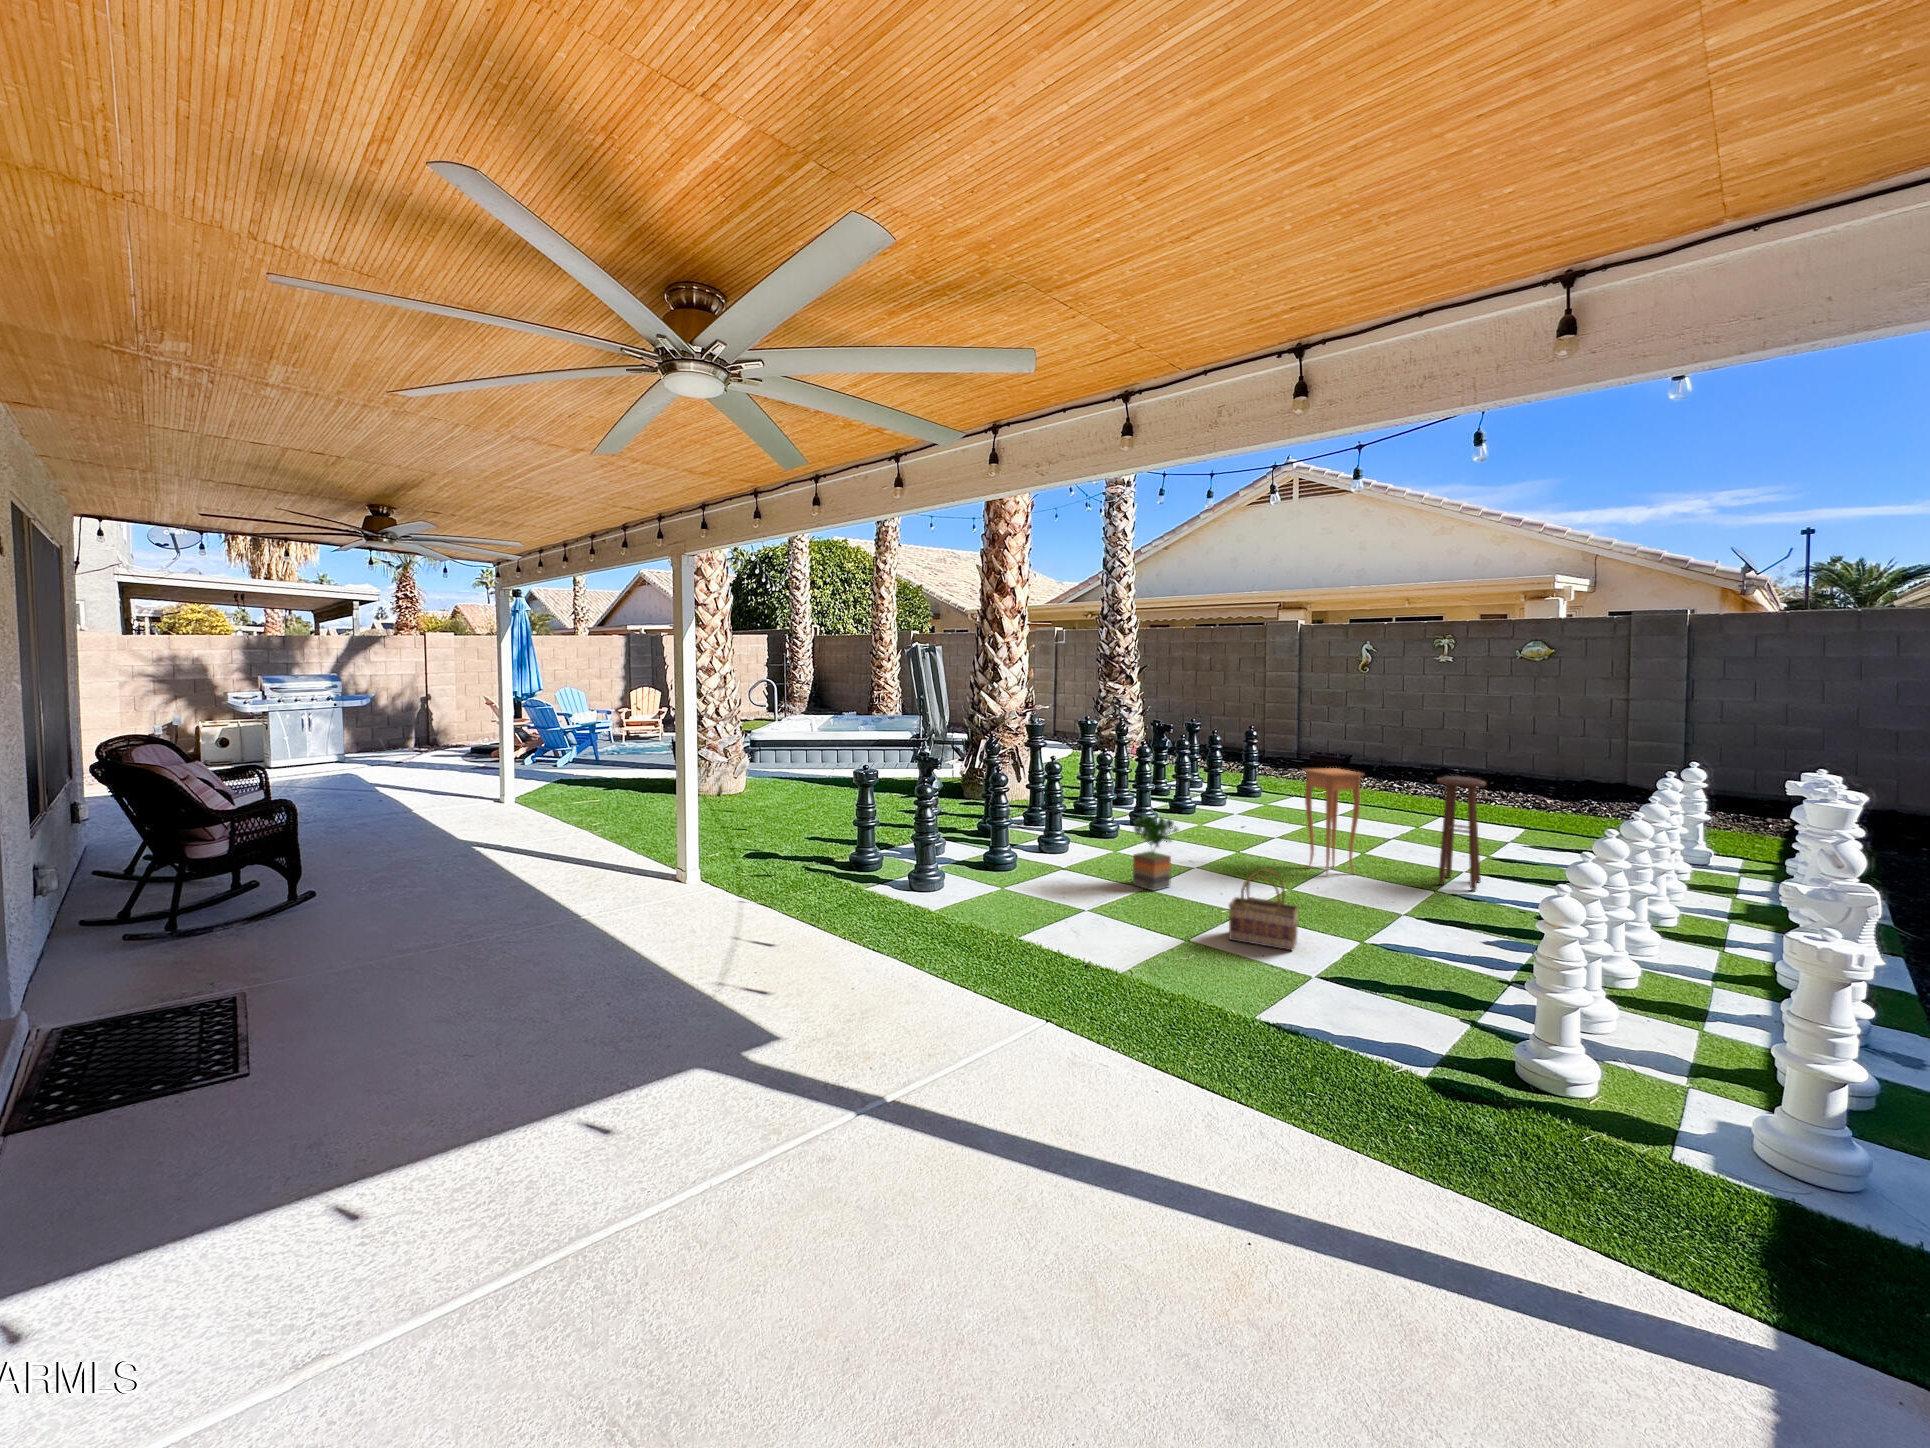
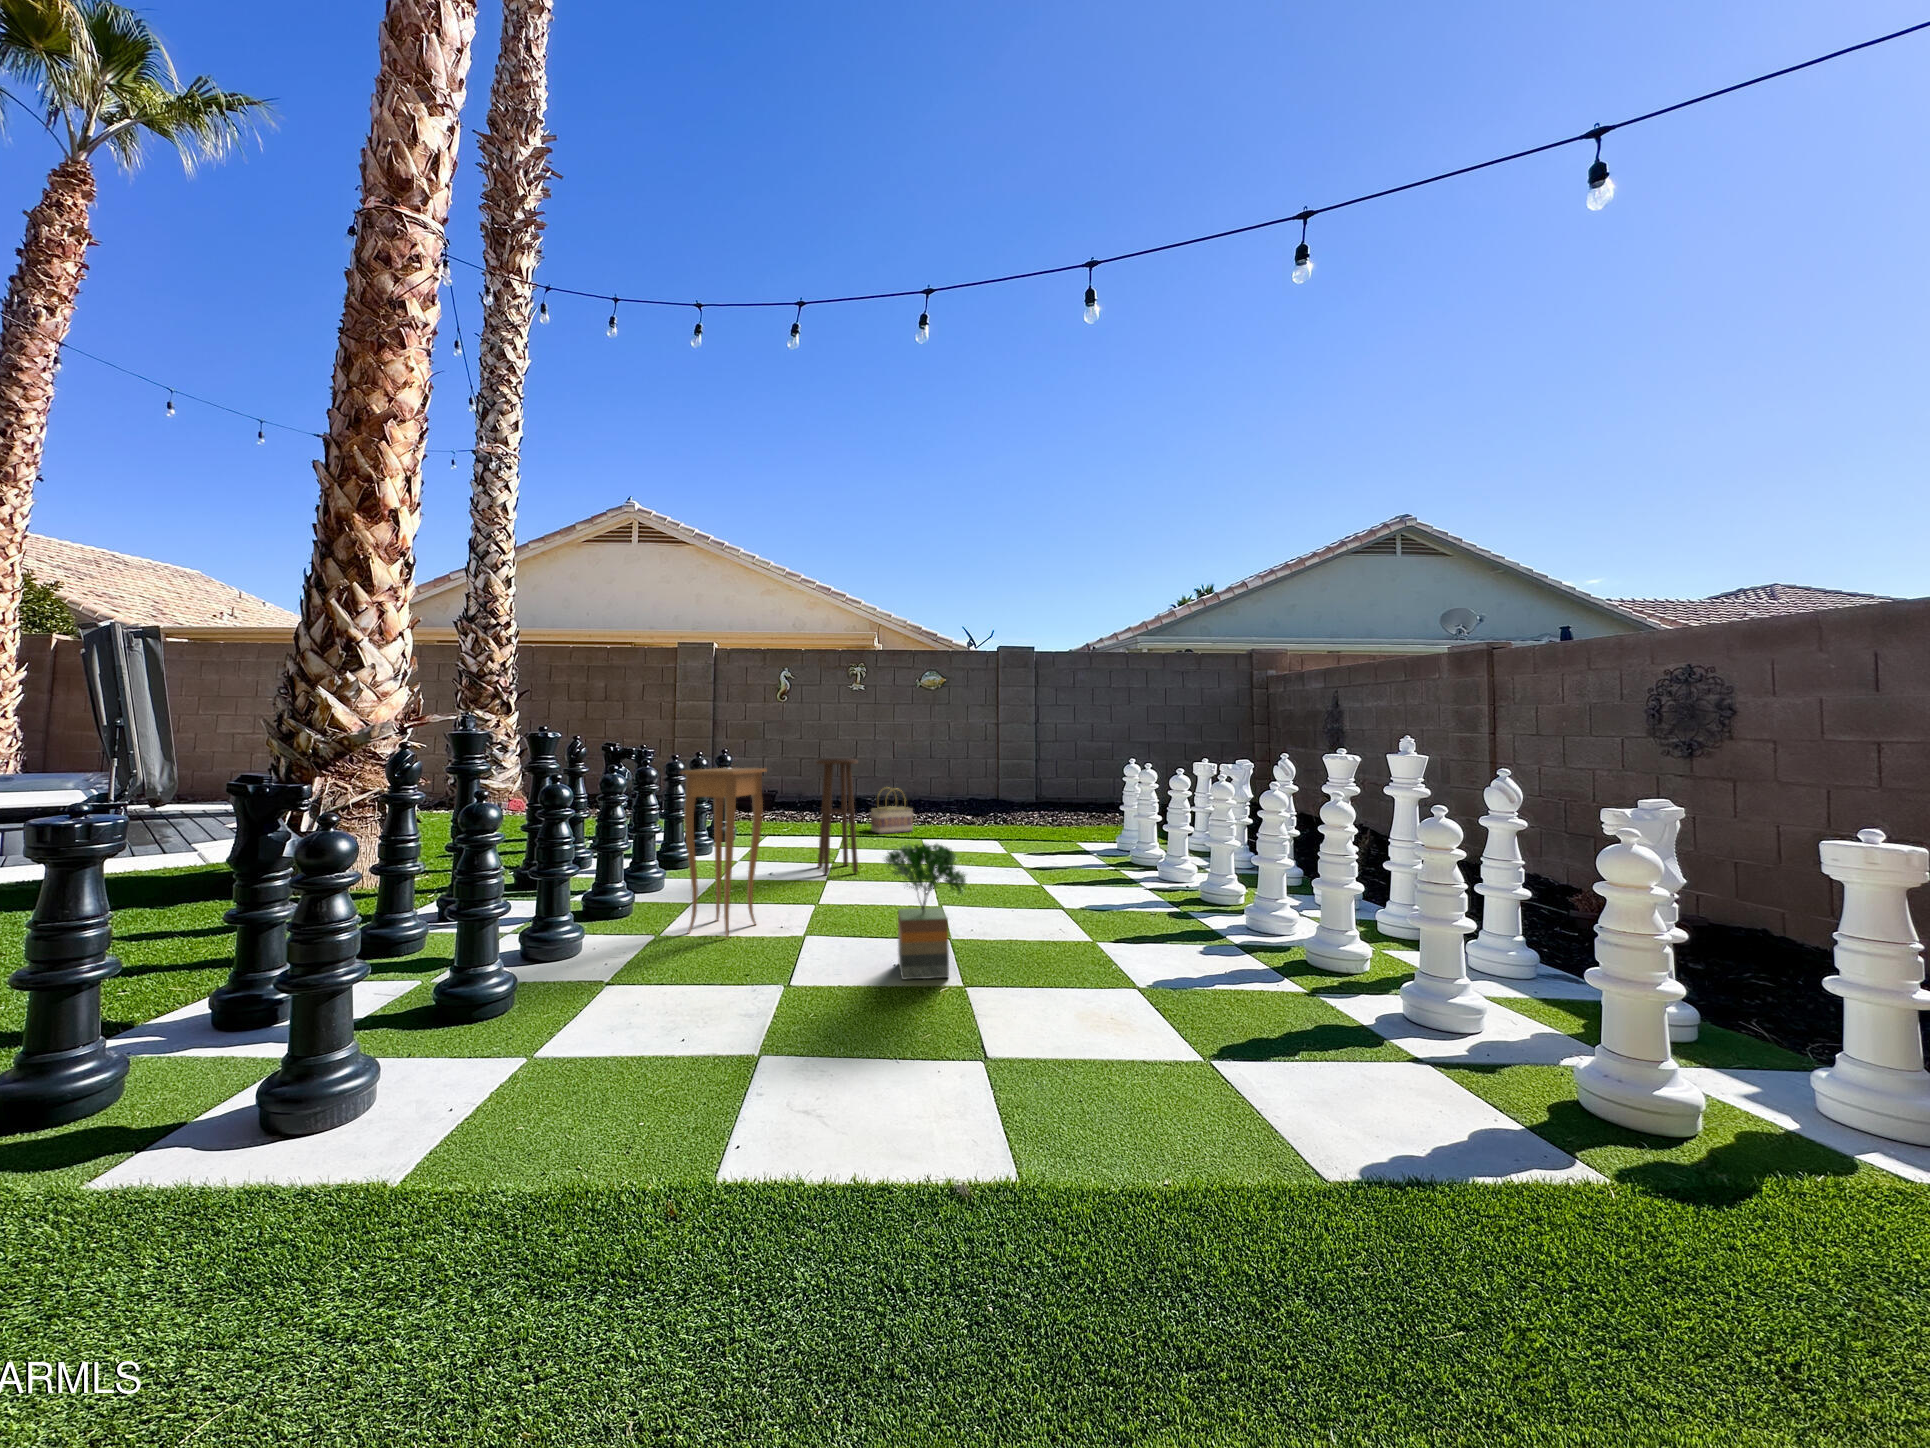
side table: present [1304,768,1364,875] -> present [681,768,767,938]
stool: present [1437,776,1485,890] -> present [816,758,858,875]
basket: present [1229,869,1299,950] -> present [871,787,913,834]

